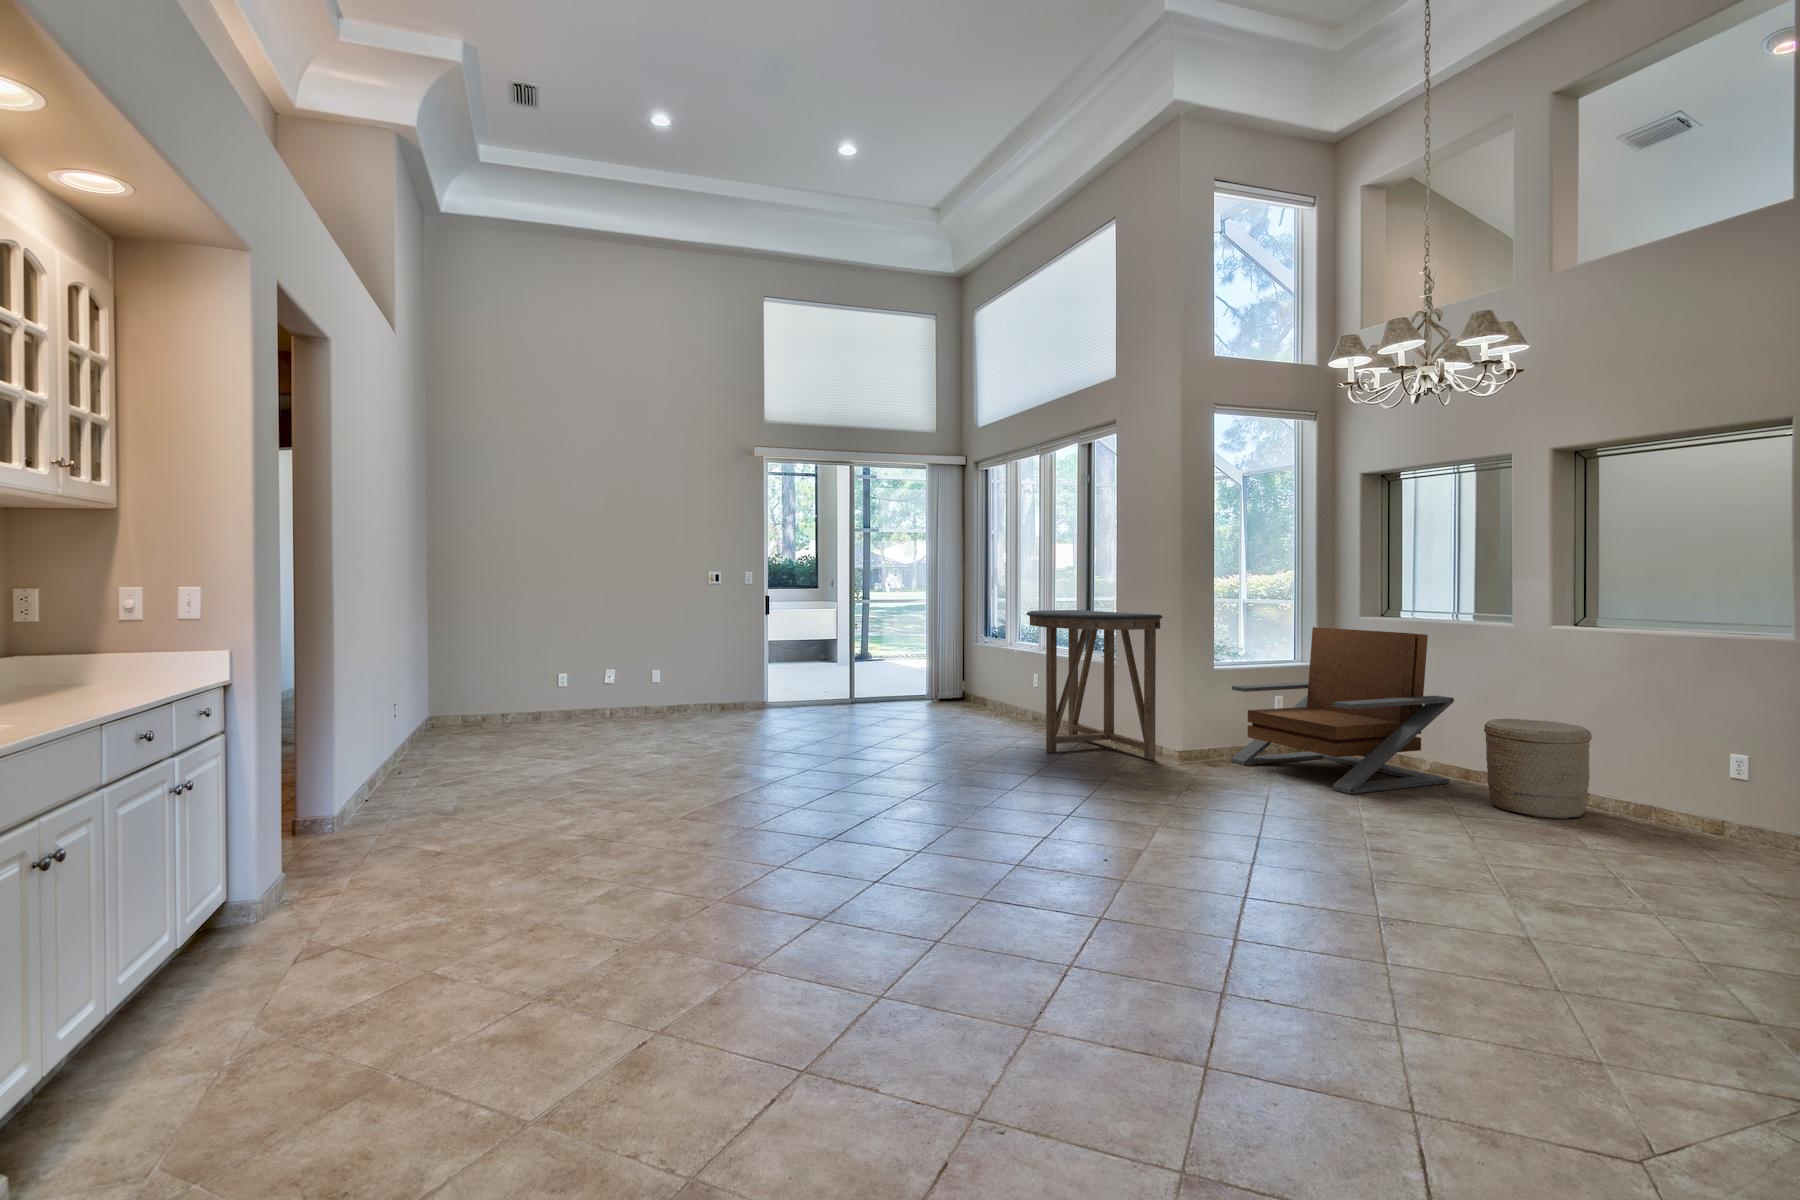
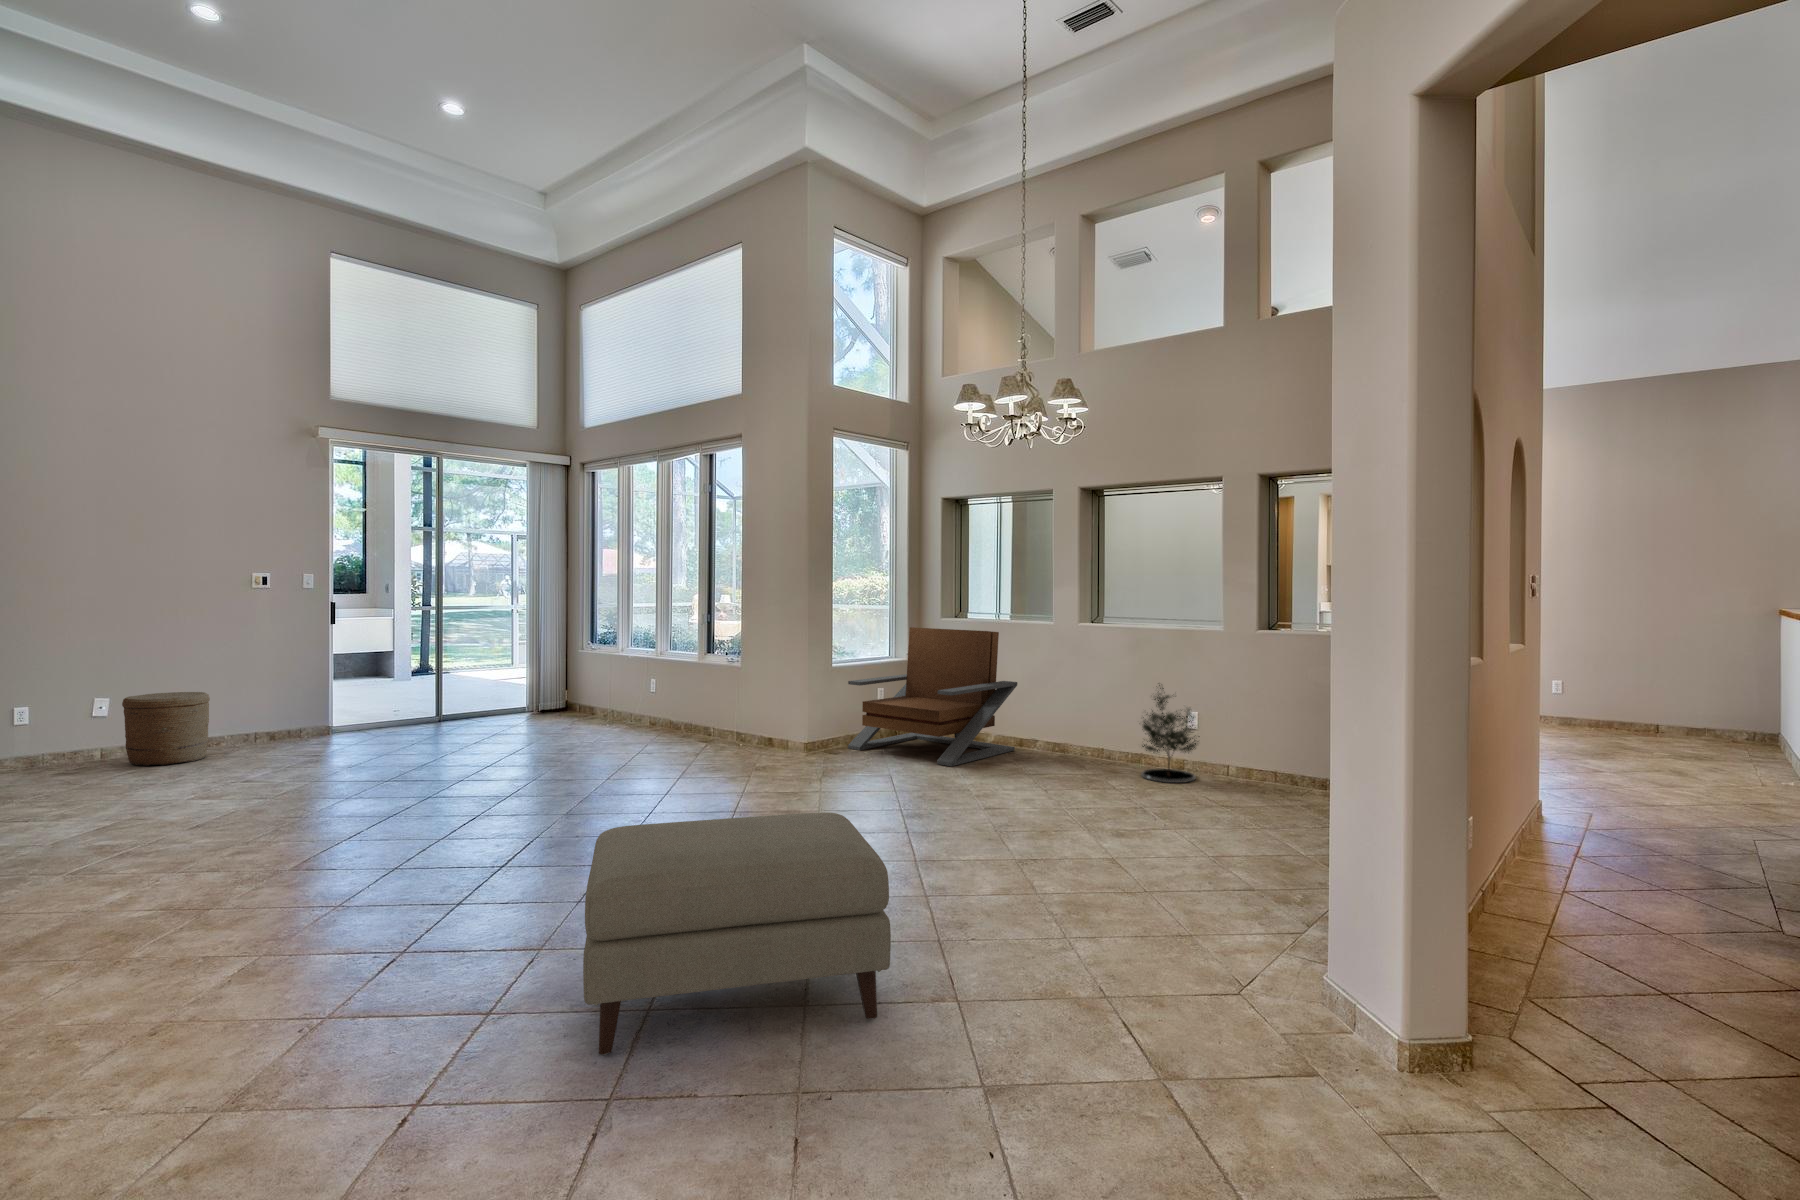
console table: present [1027,610,1162,760] -> none [655,615,790,754]
potted tree: none [1625,708,1737,851] -> present [1141,685,1200,783]
woven basket: present [1484,719,1592,819] -> present [122,692,210,766]
ottoman: none [801,812,1116,1061] -> present [583,812,891,1055]

